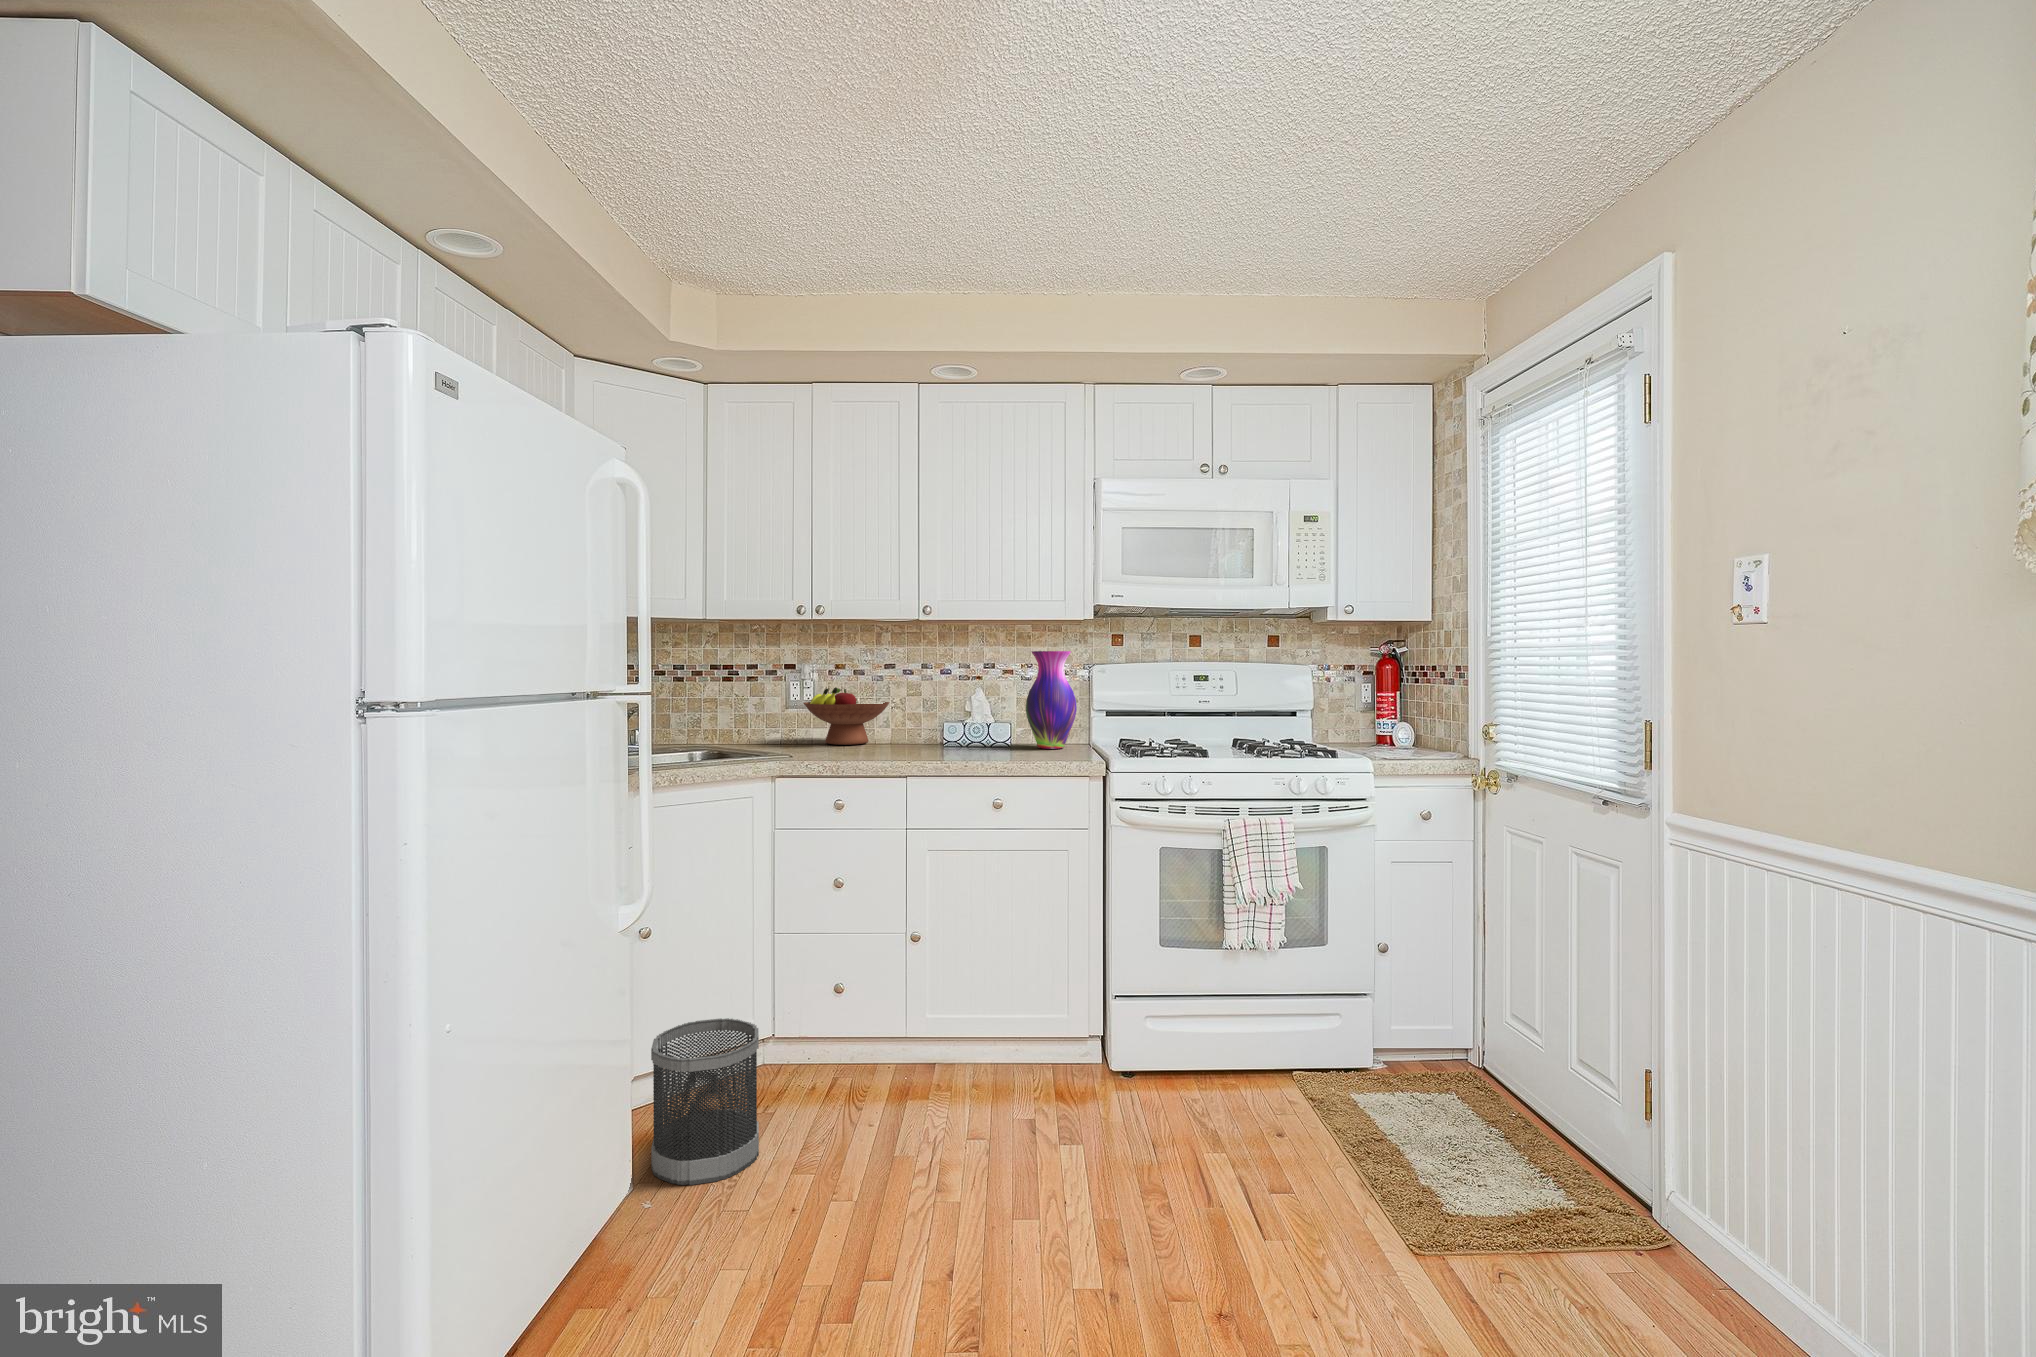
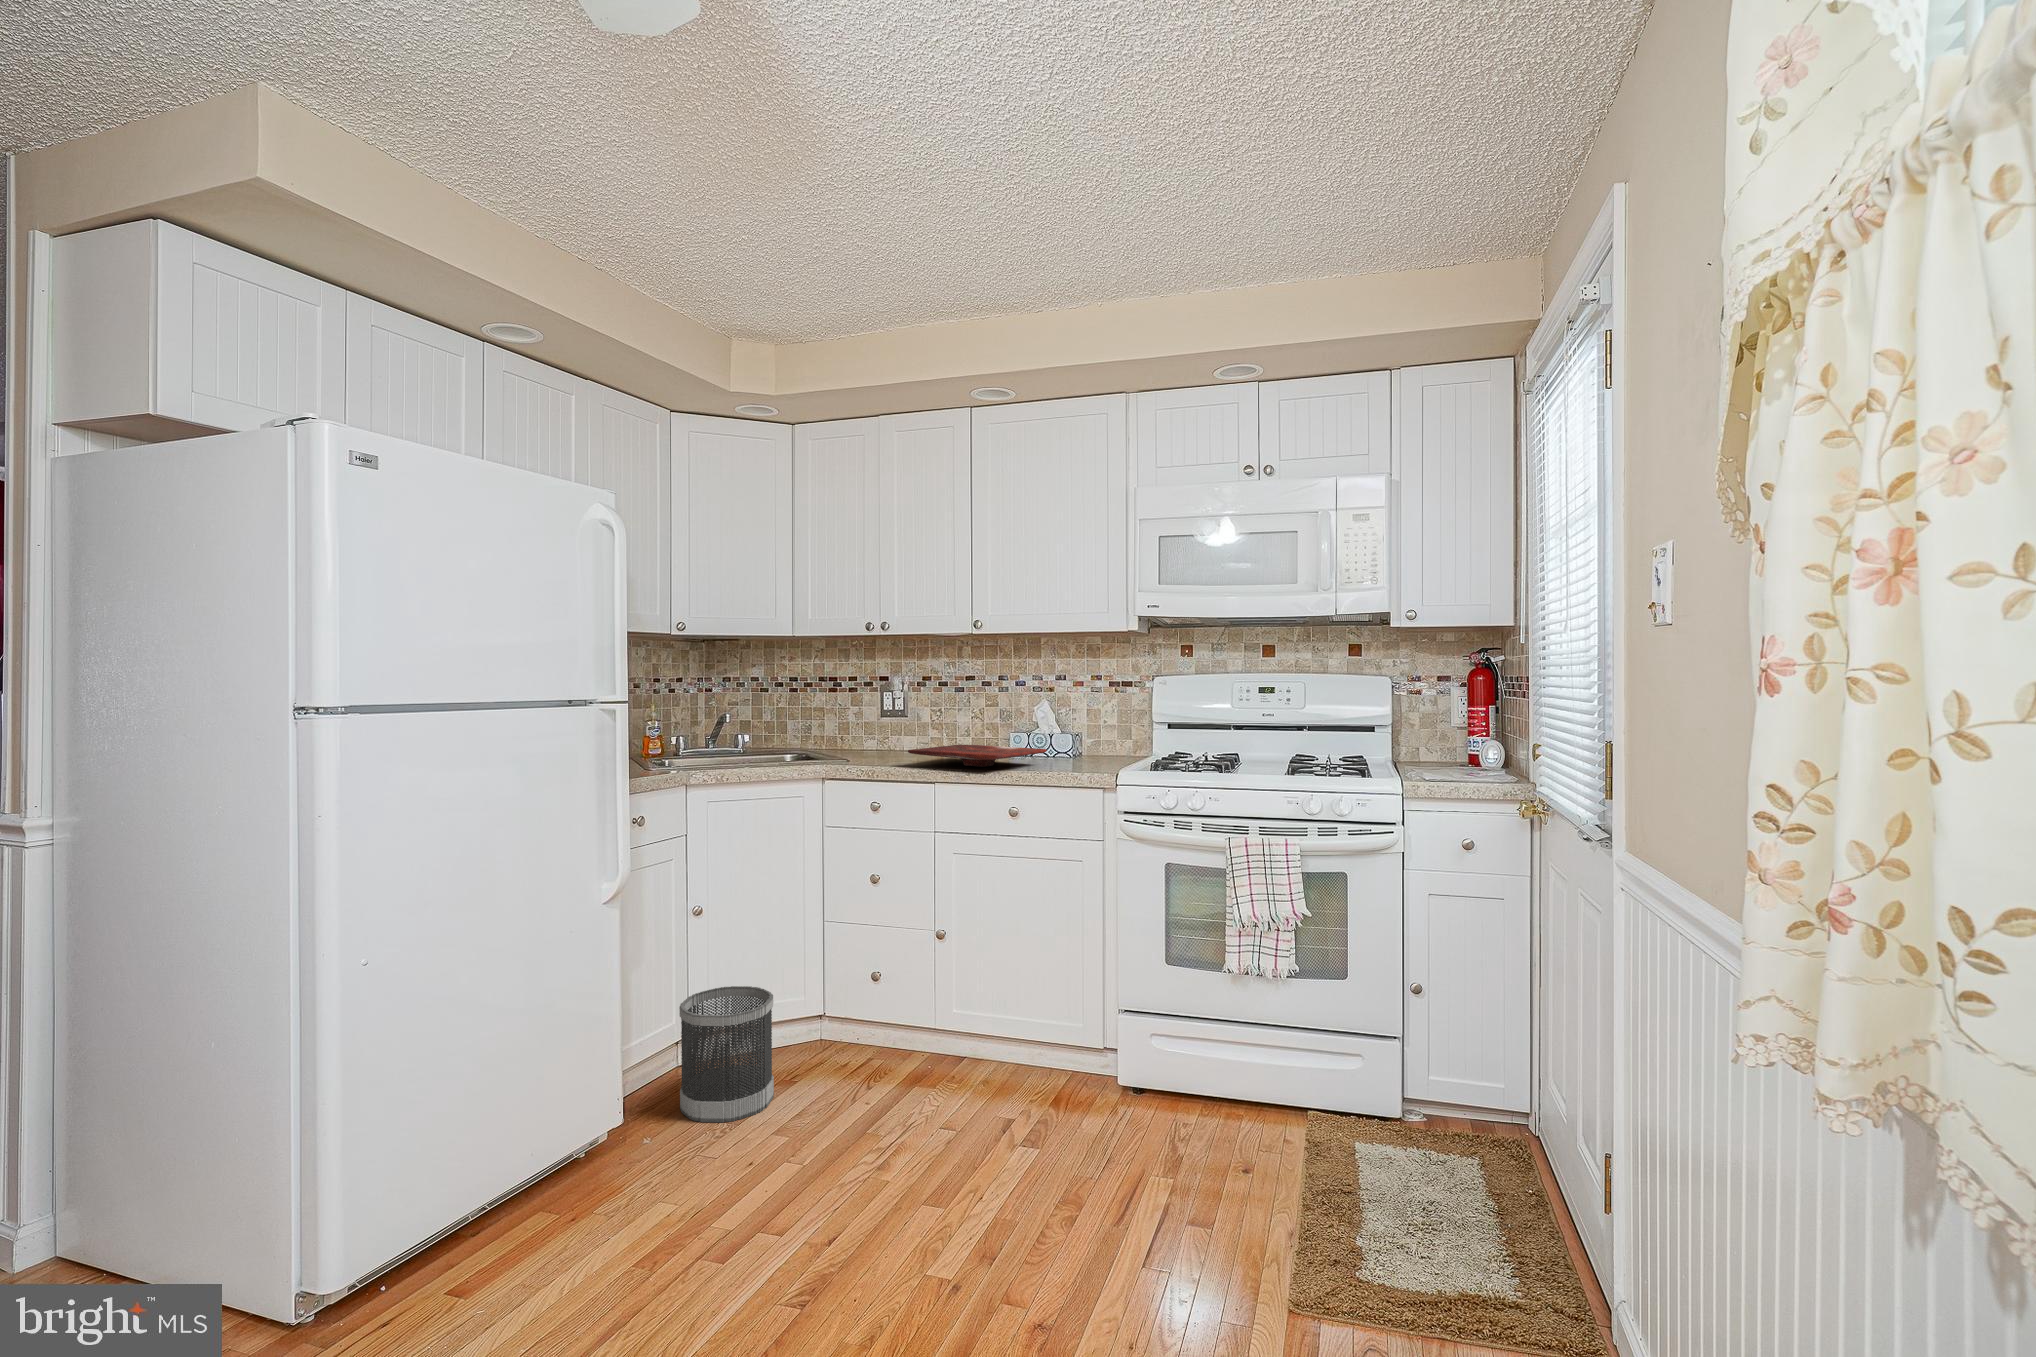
vase: present [1026,651,1077,749] -> none [1082,663,1132,760]
fruit bowl: present [804,687,890,745] -> none [889,698,969,751]
cutting board: none [862,736,1004,758] -> present [908,744,1047,767]

